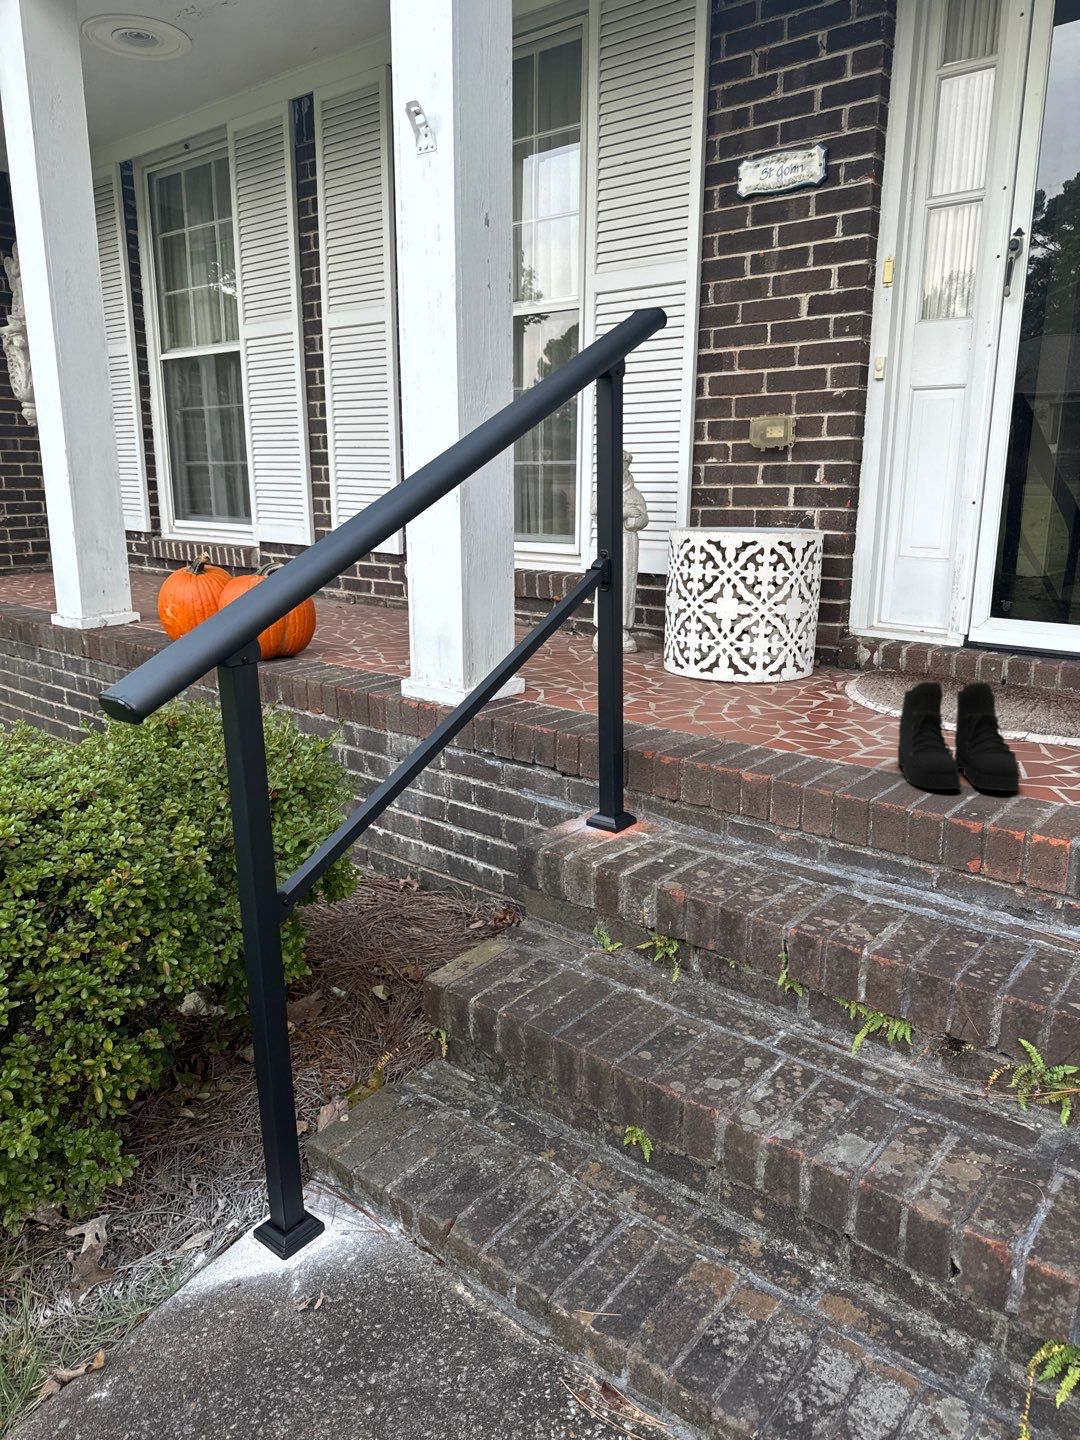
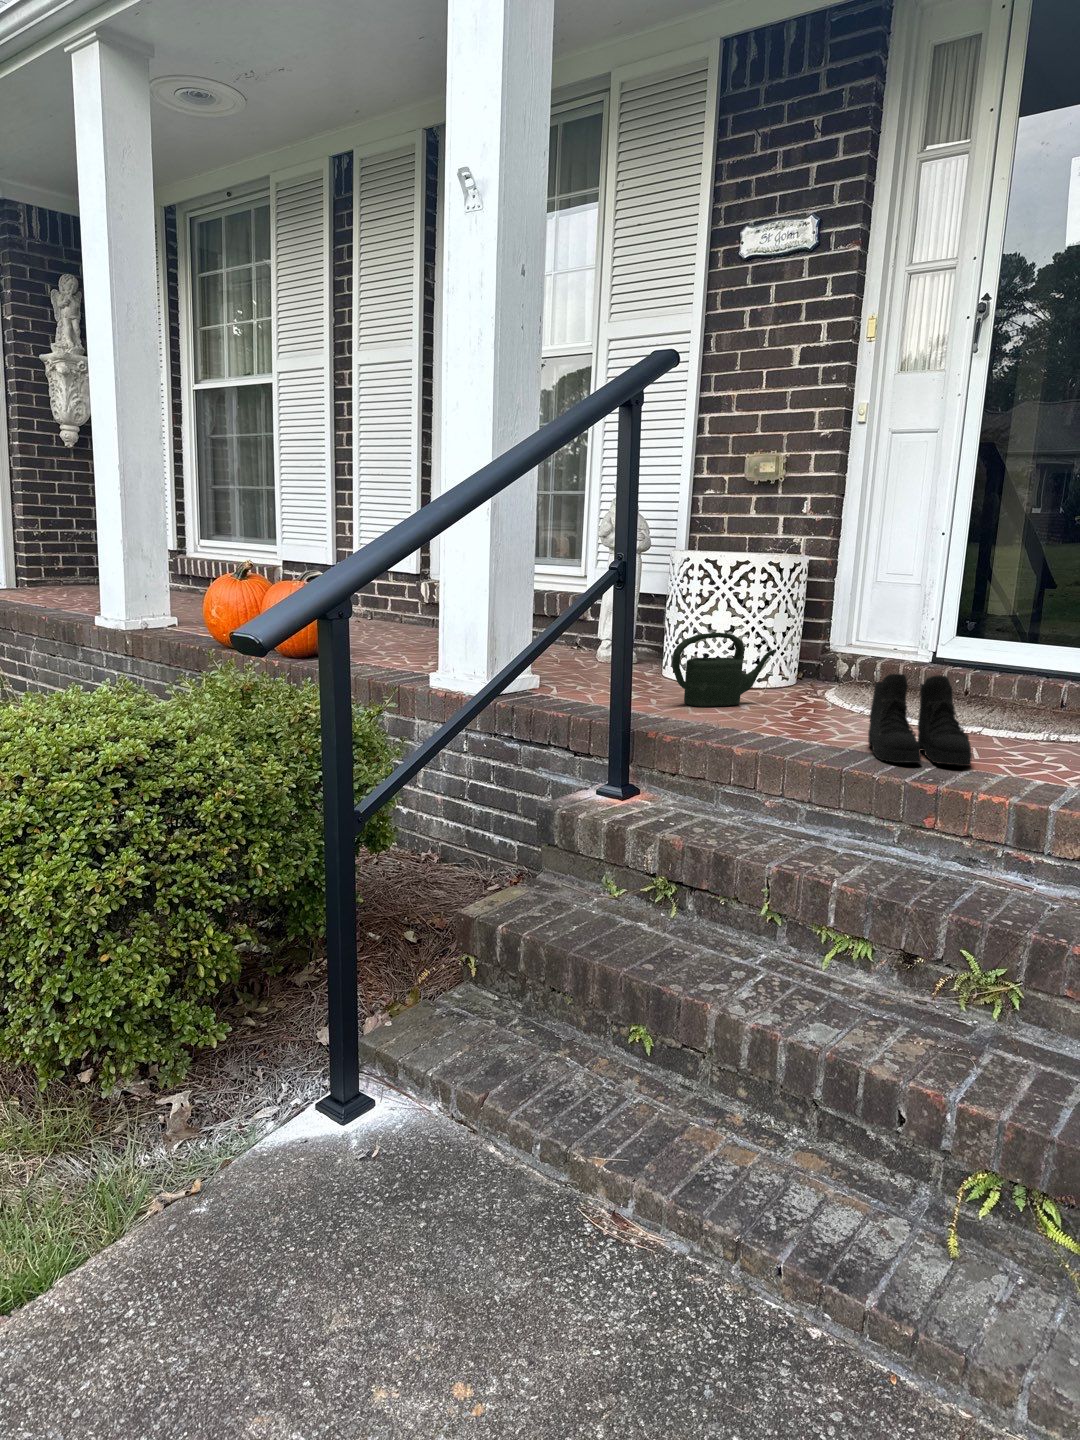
watering can: none [672,629,790,714] -> present [672,633,776,707]

